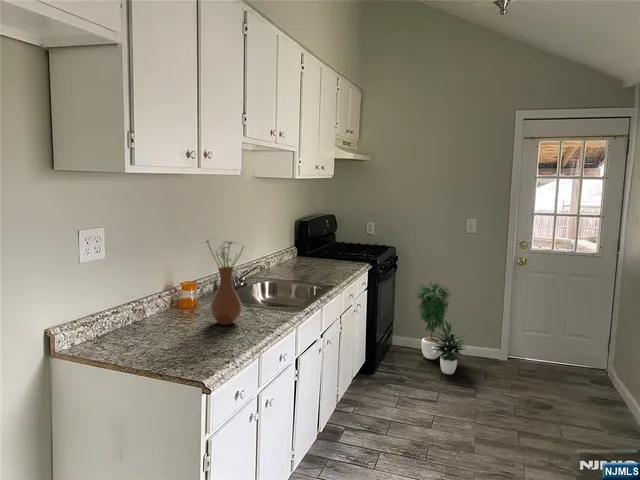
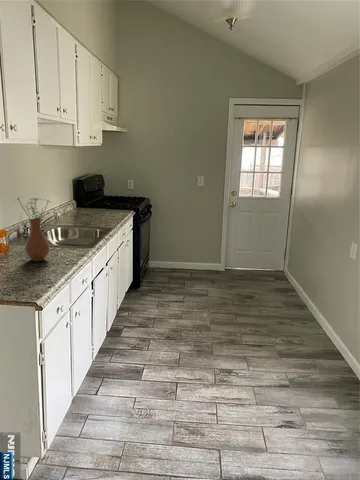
potted plant: present [416,283,465,374] -> none [163,219,201,284]

